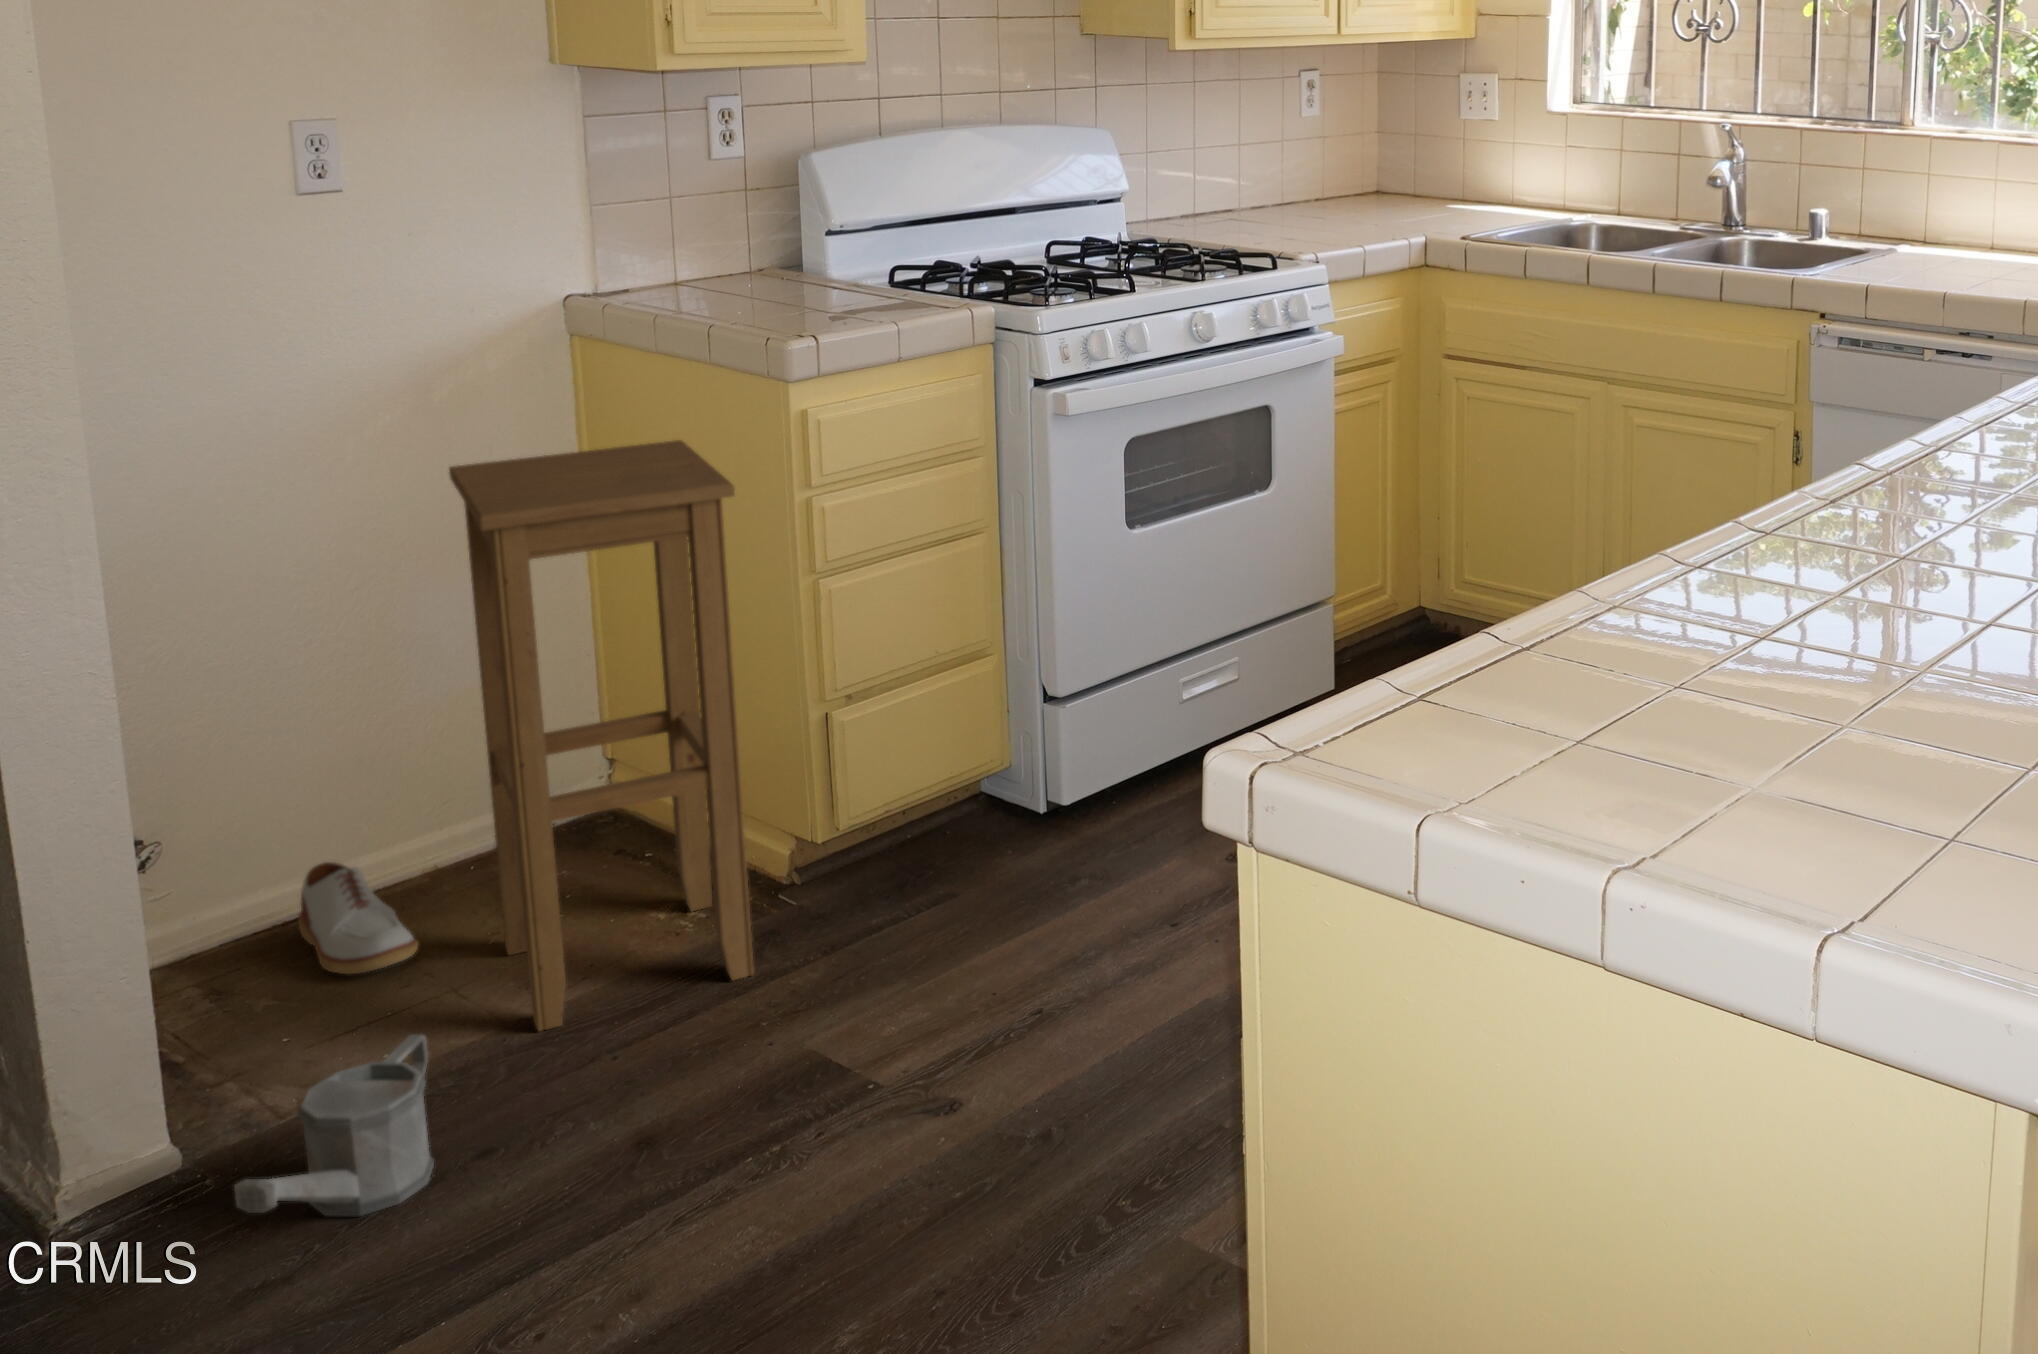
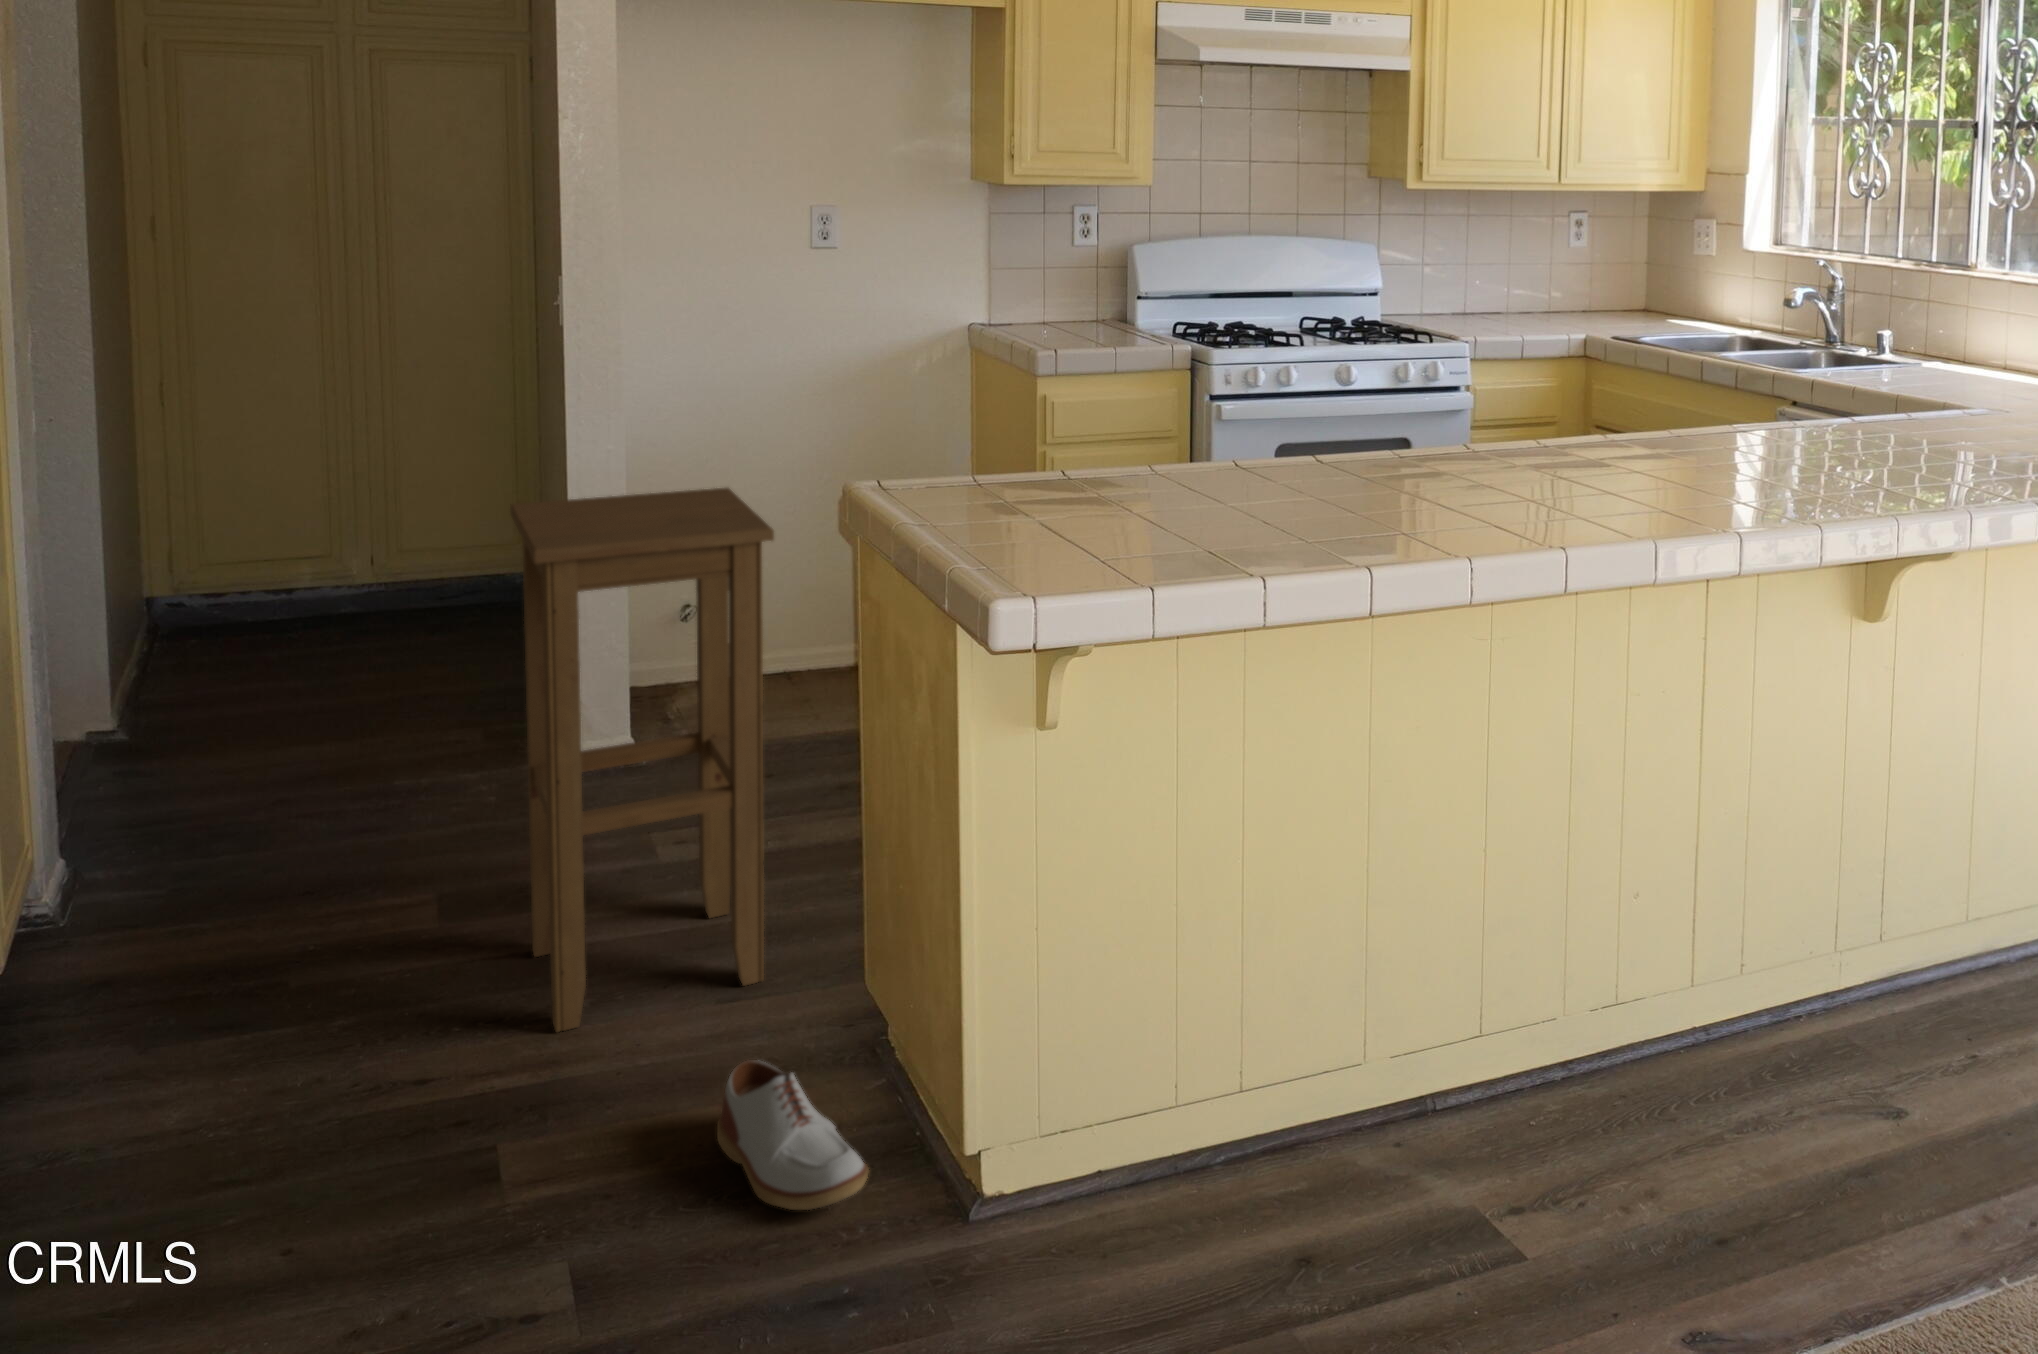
shoe: present [298,862,418,974] -> present [717,1060,869,1210]
watering can: present [234,1035,434,1216] -> none [238,1037,446,1219]

